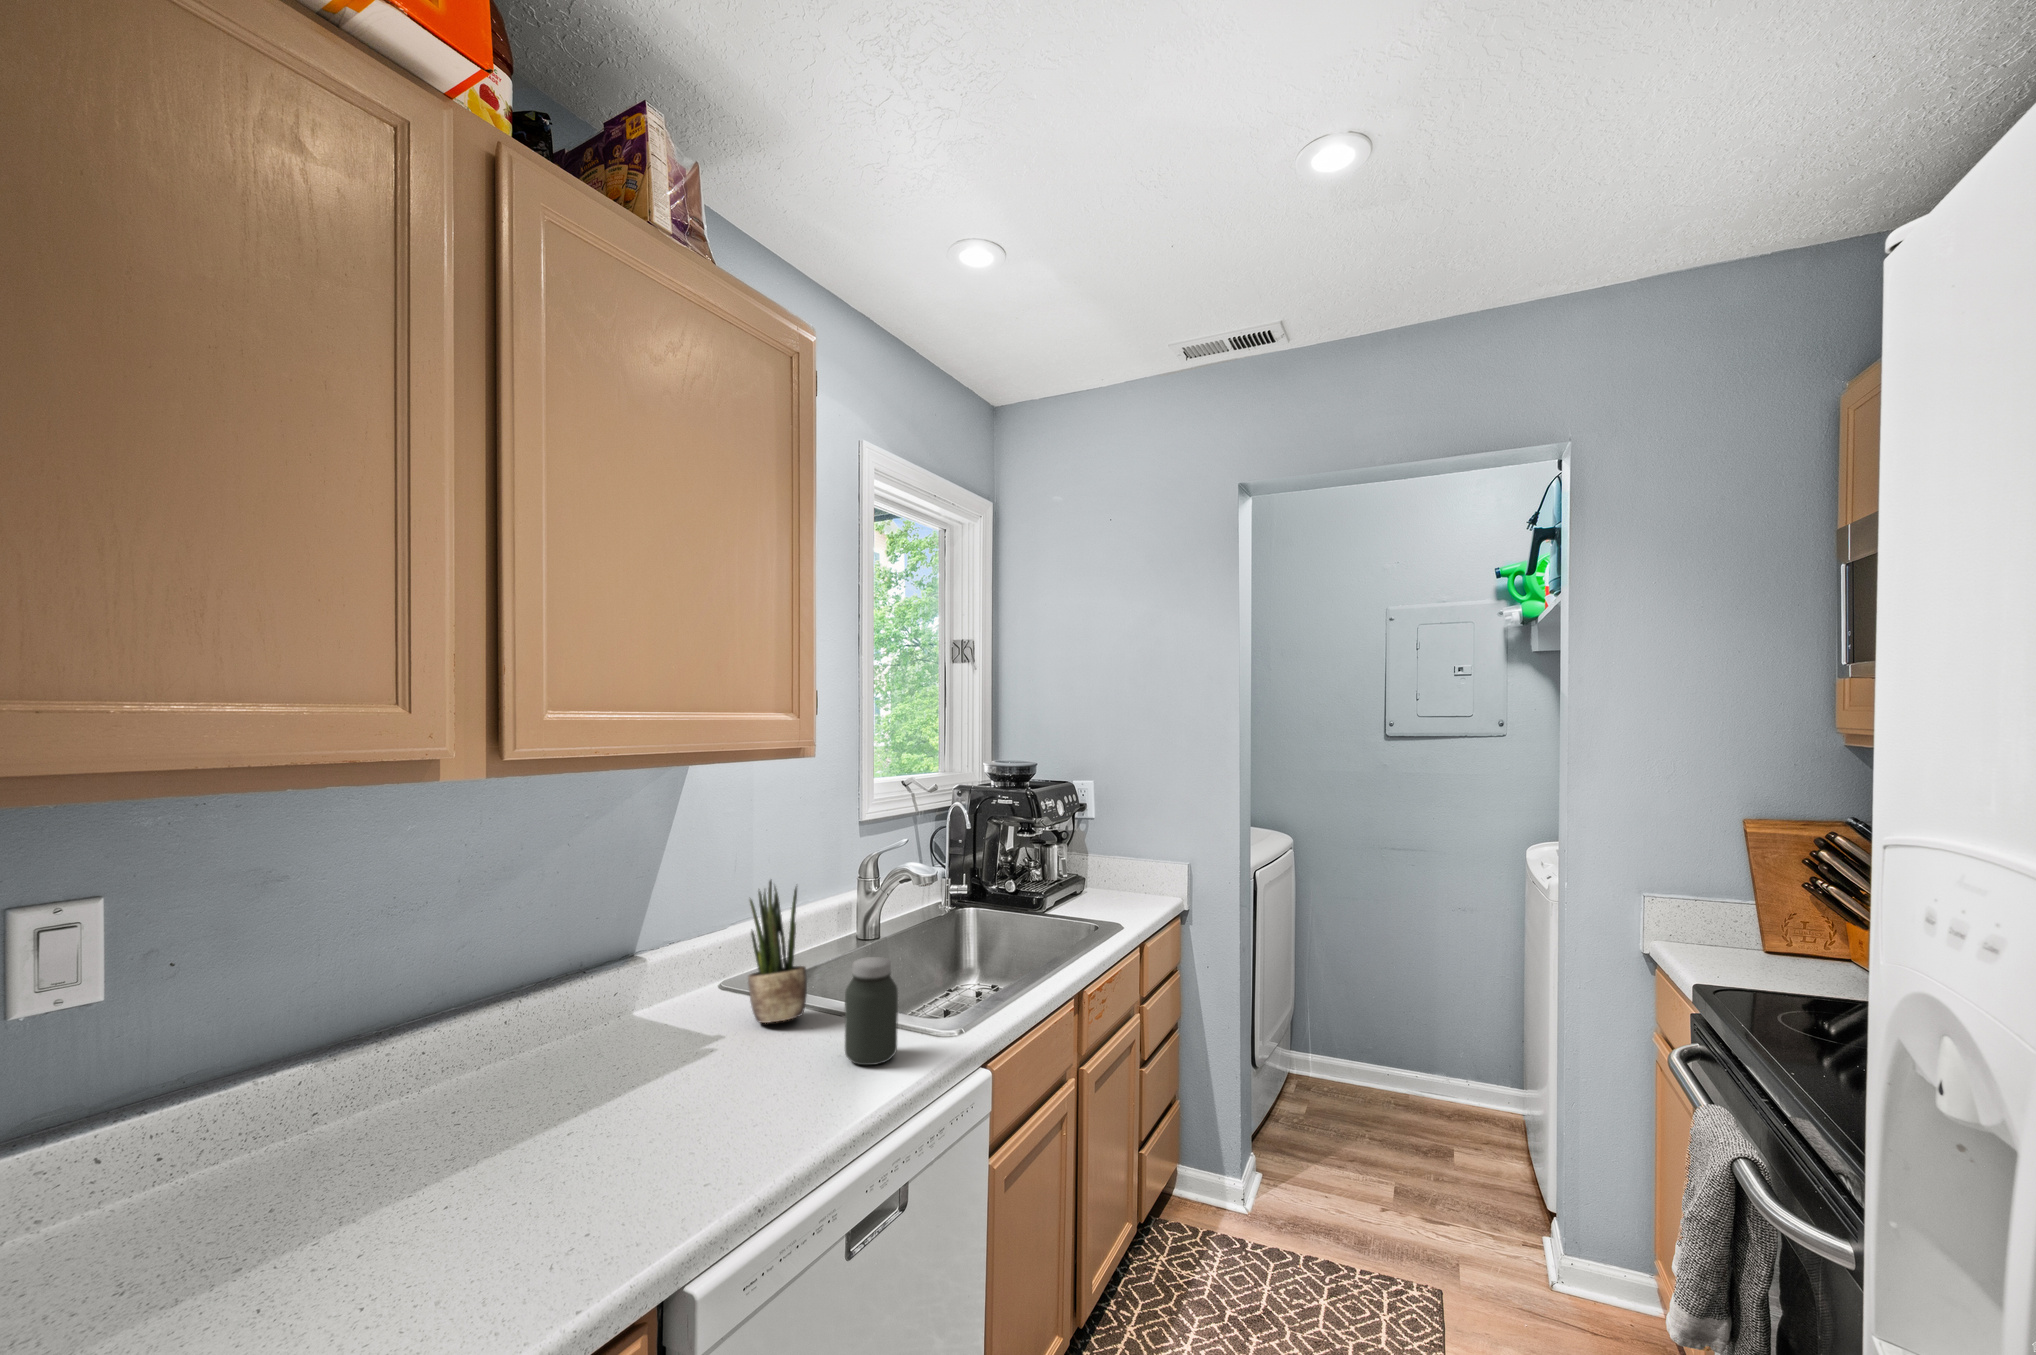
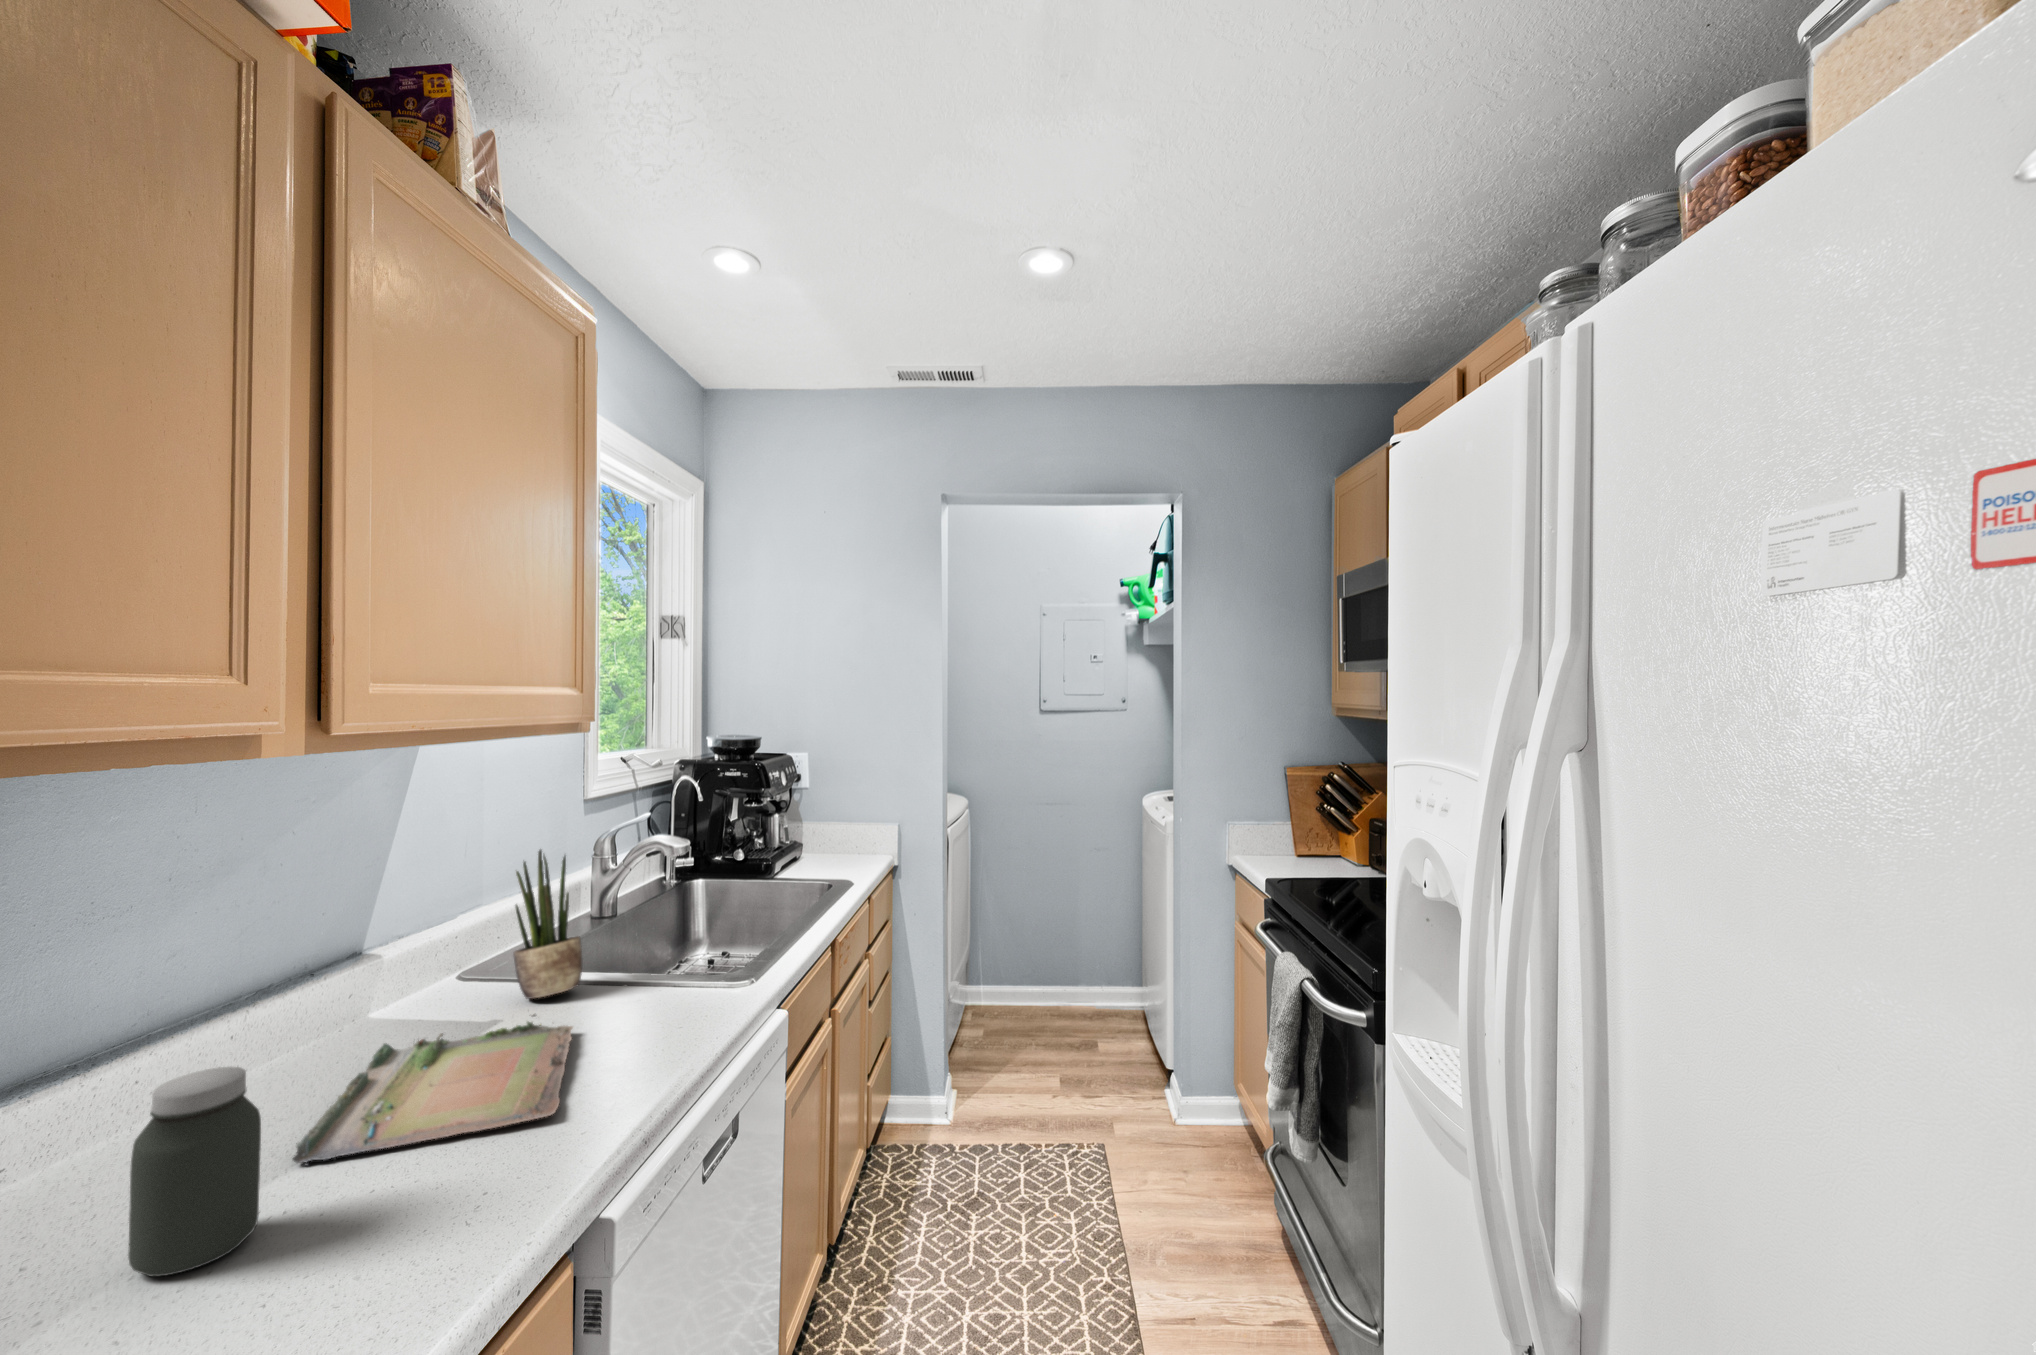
jar: present [845,957,898,1065] -> present [128,1067,261,1276]
tray: none [506,1039,772,1162] -> present [293,1014,573,1166]

